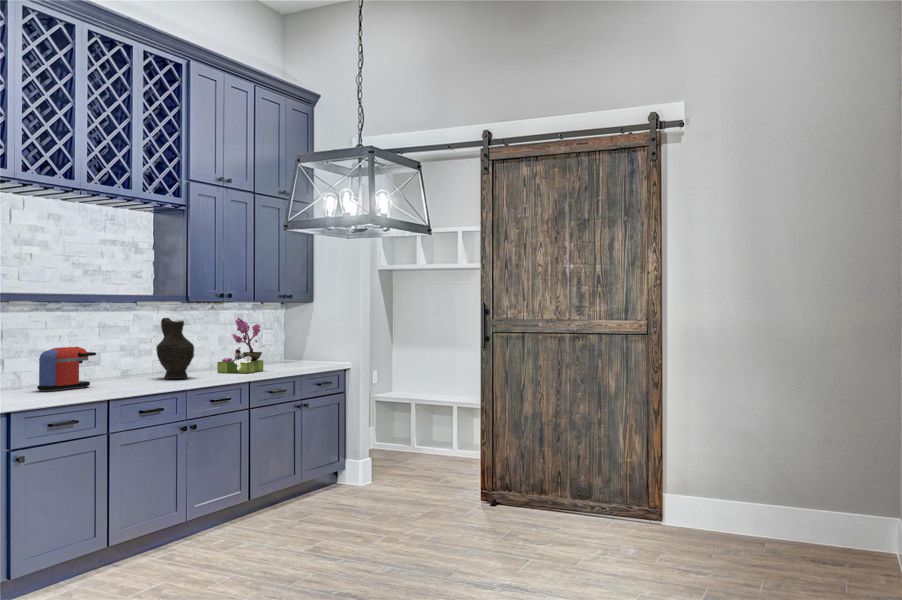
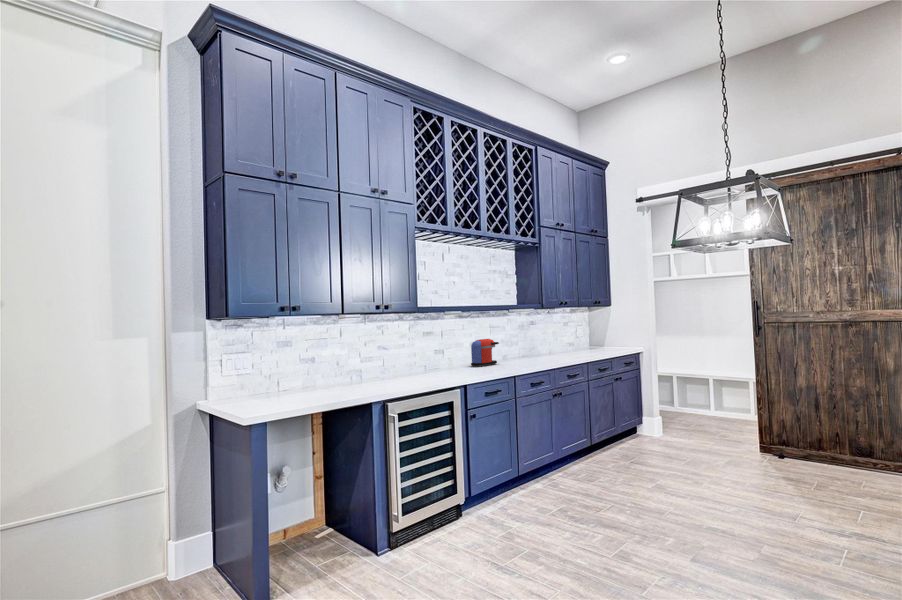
decorative vase: present [157,318,194,379] -> none [526,319,550,359]
flower arrangement: present [217,318,263,373] -> none [559,317,587,355]

